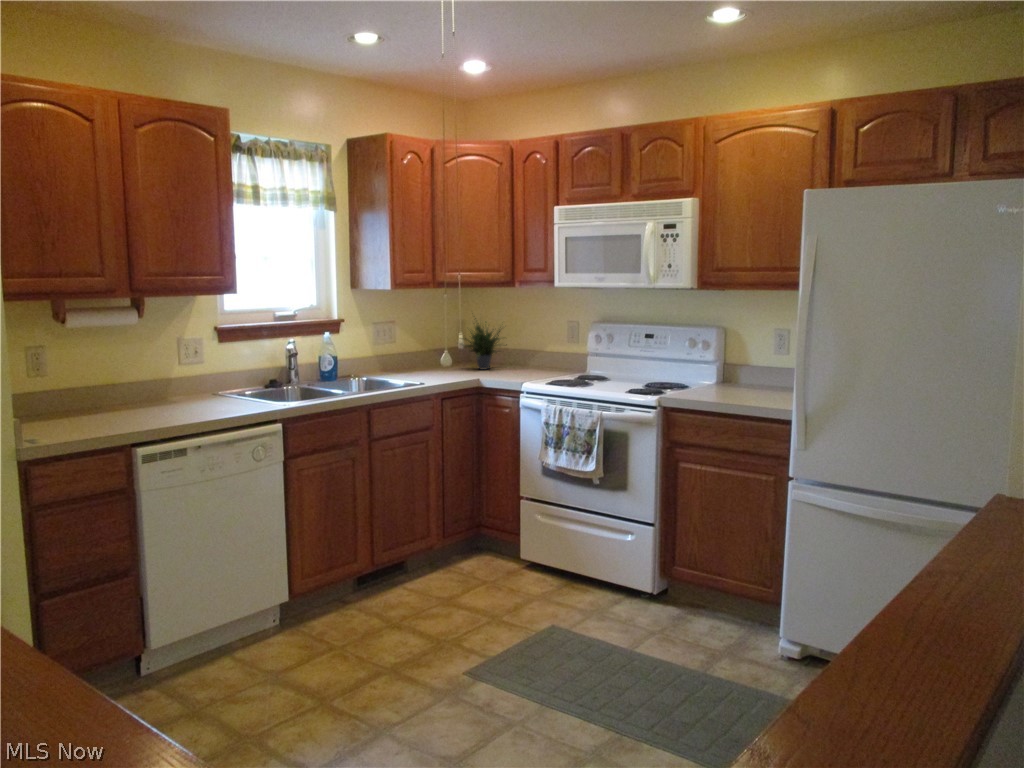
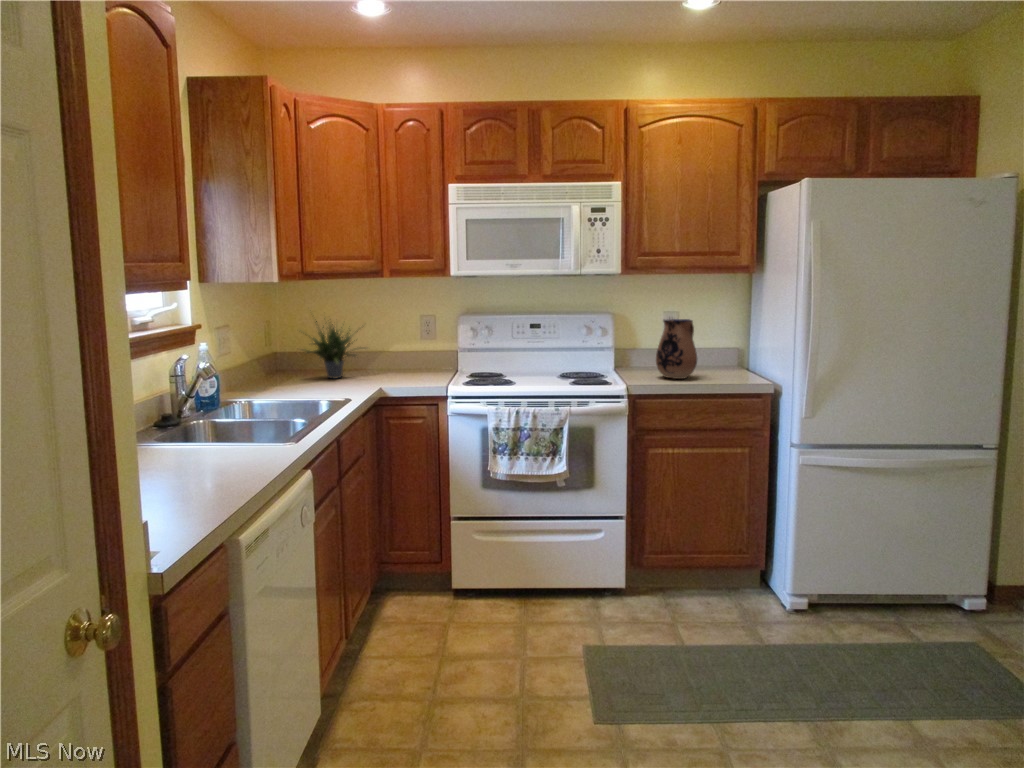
ceramic pitcher: none [715,337,767,399] -> present [656,319,697,379]

